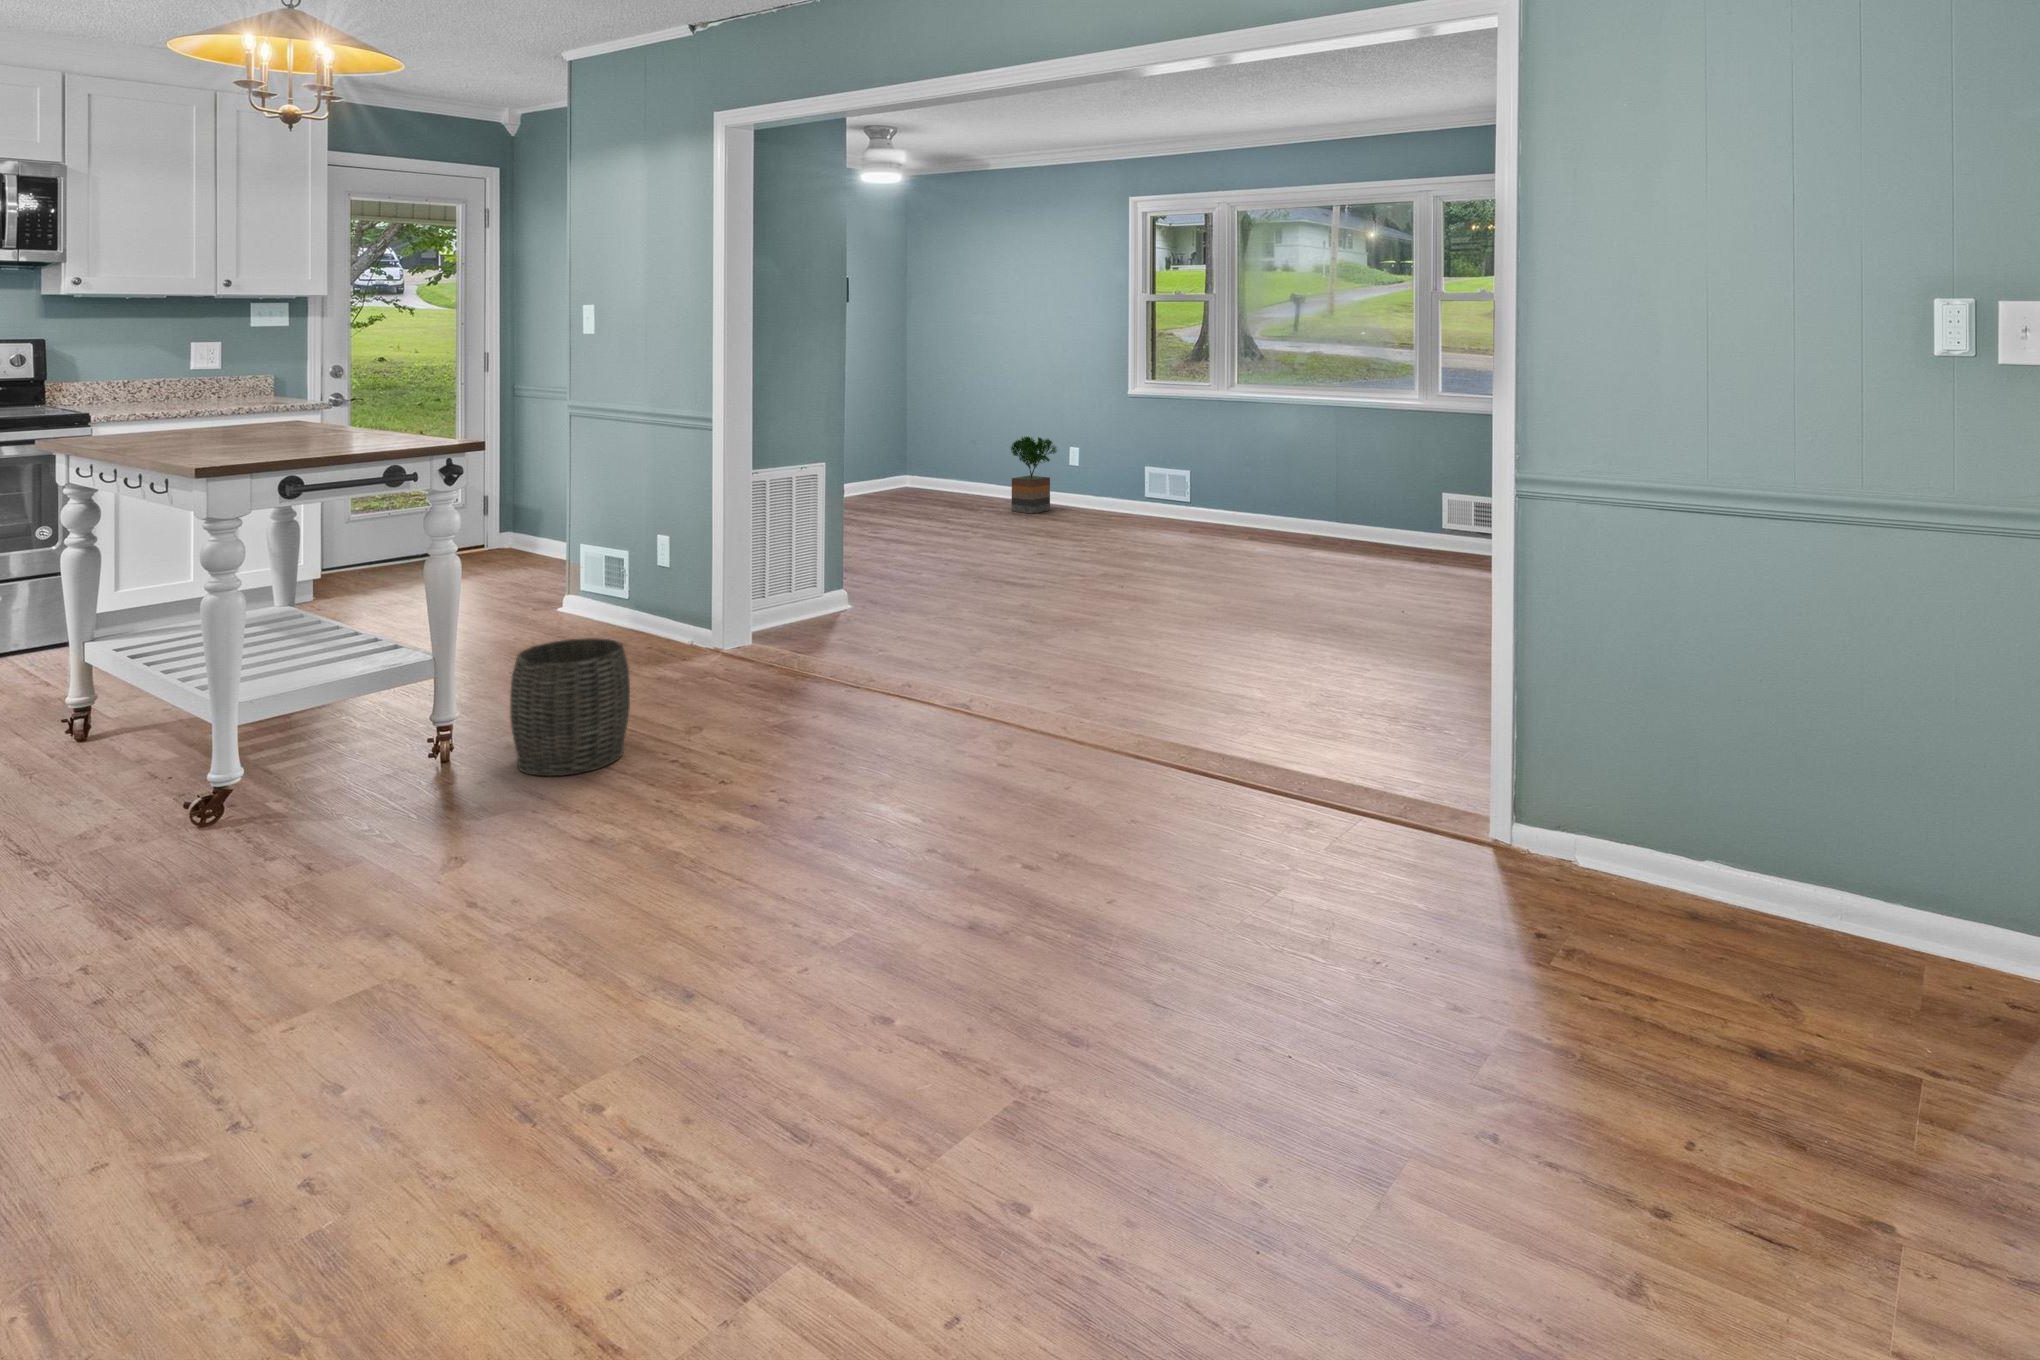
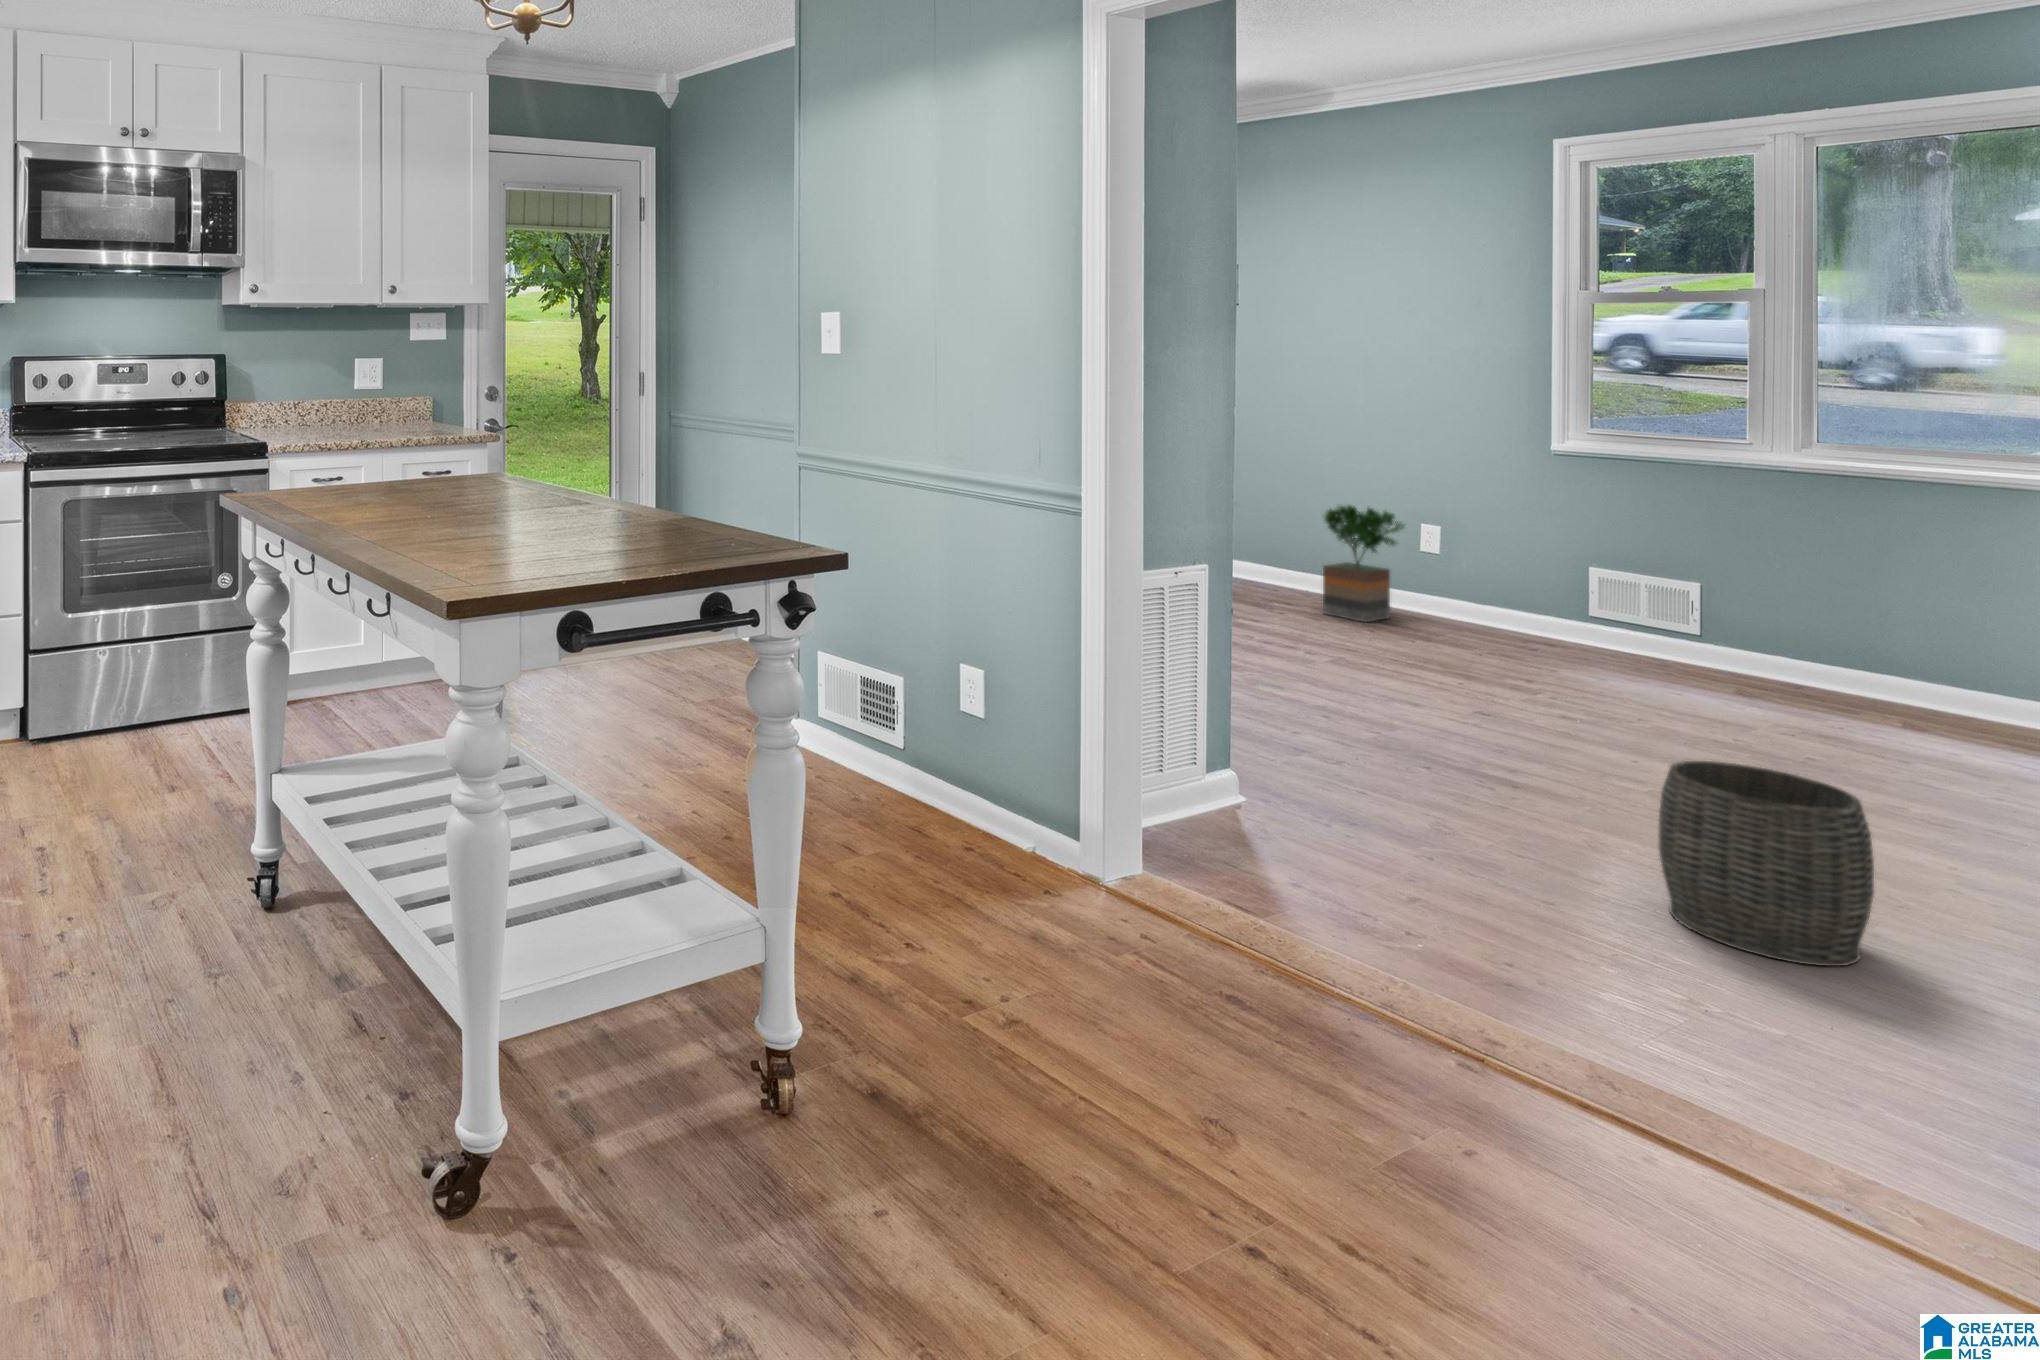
woven basket: present [510,638,630,776] -> present [1659,761,1874,966]

